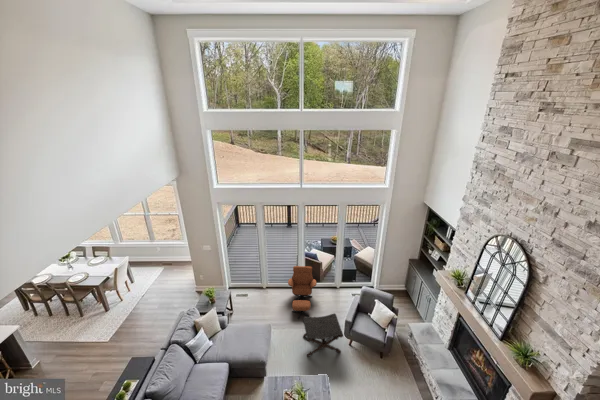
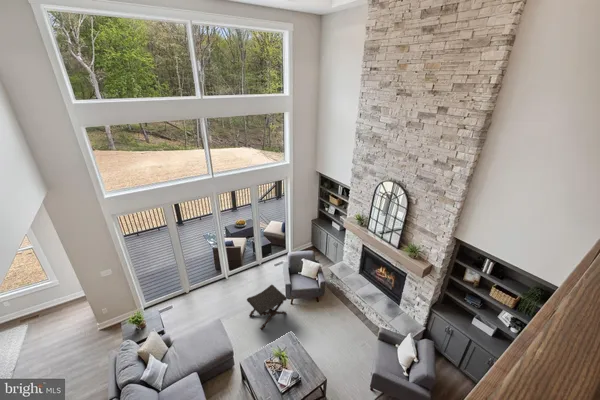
lounge chair: present [288,266,317,319] -> none [214,254,246,305]

